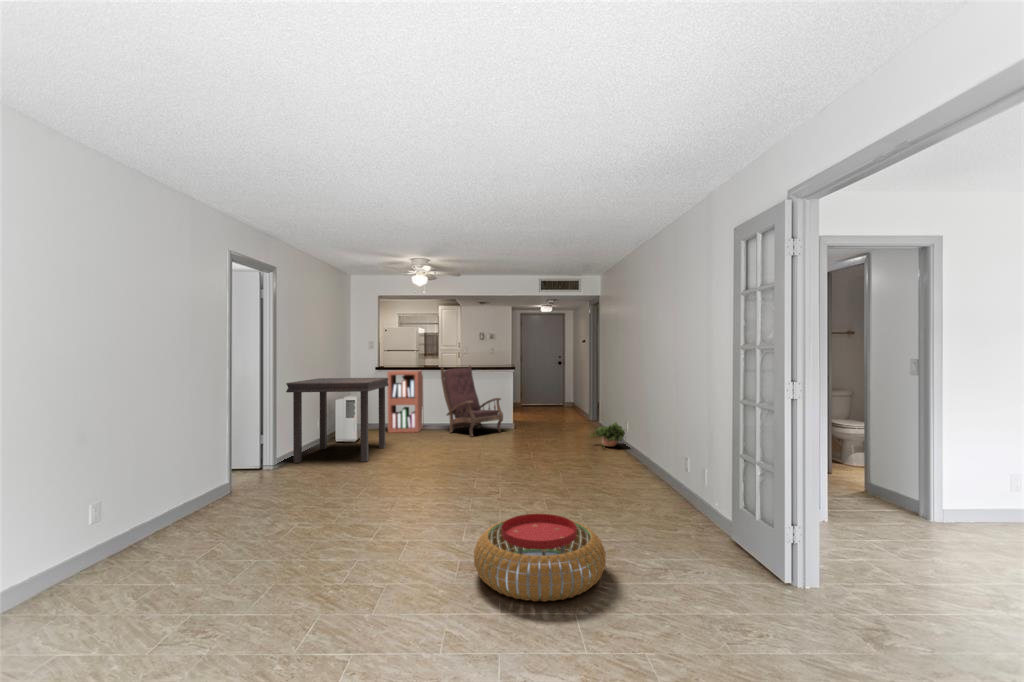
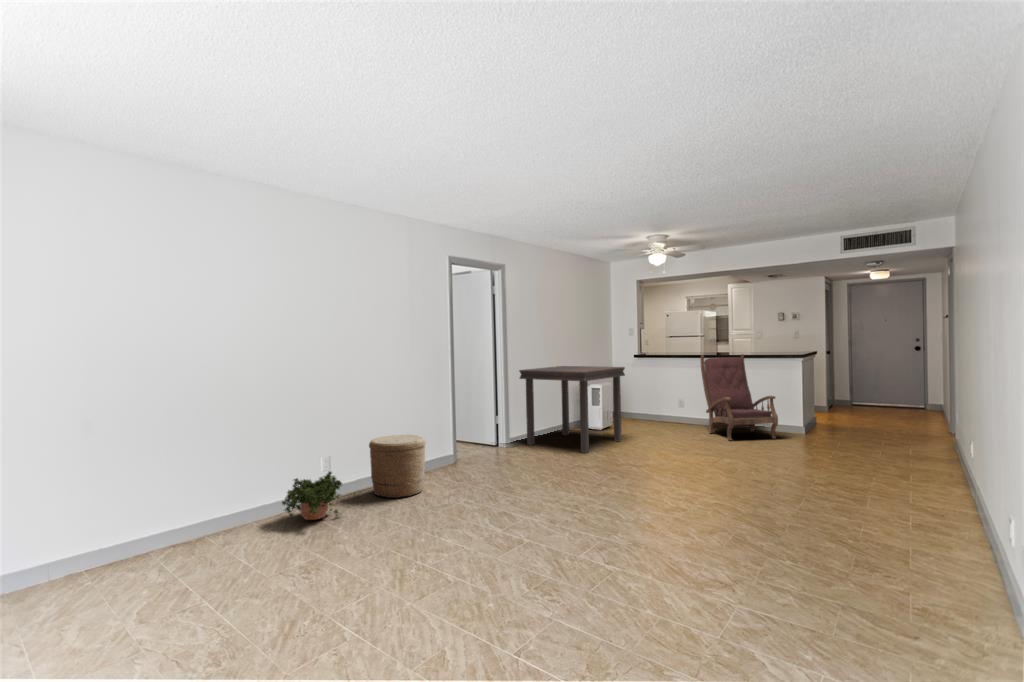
bookshelf: present [387,370,423,433] -> none [642,359,688,429]
potted plant: present [590,422,625,448] -> present [282,471,342,520]
woven basket: none [152,462,235,545] -> present [369,435,426,498]
pouf: present [474,514,606,602] -> none [521,535,677,642]

